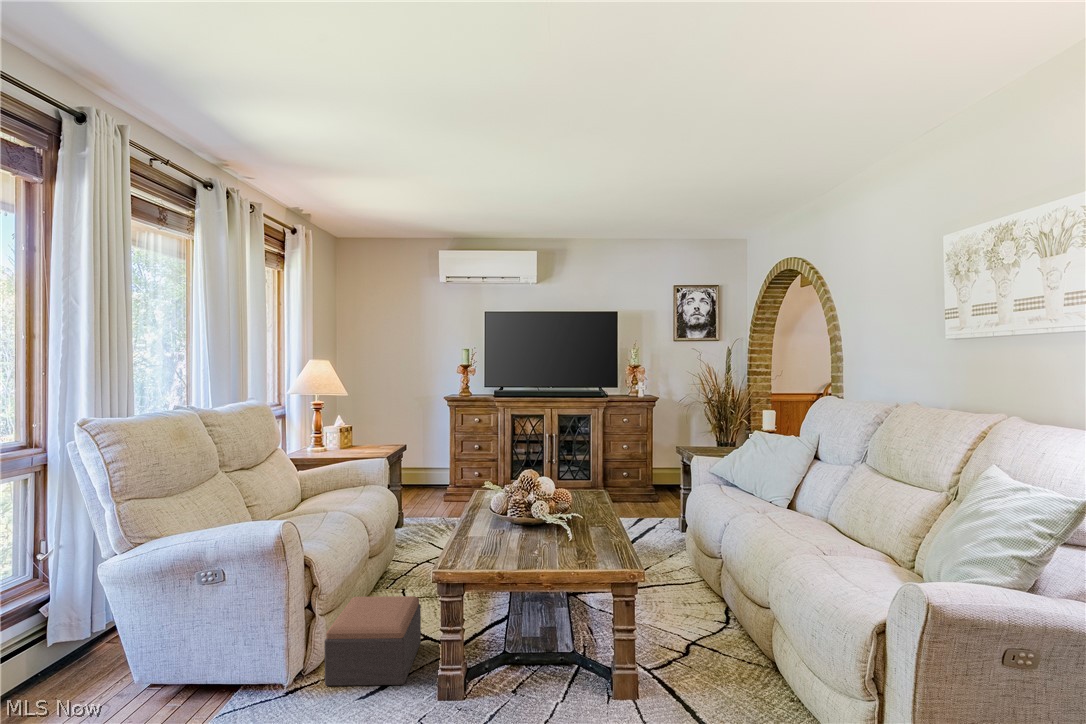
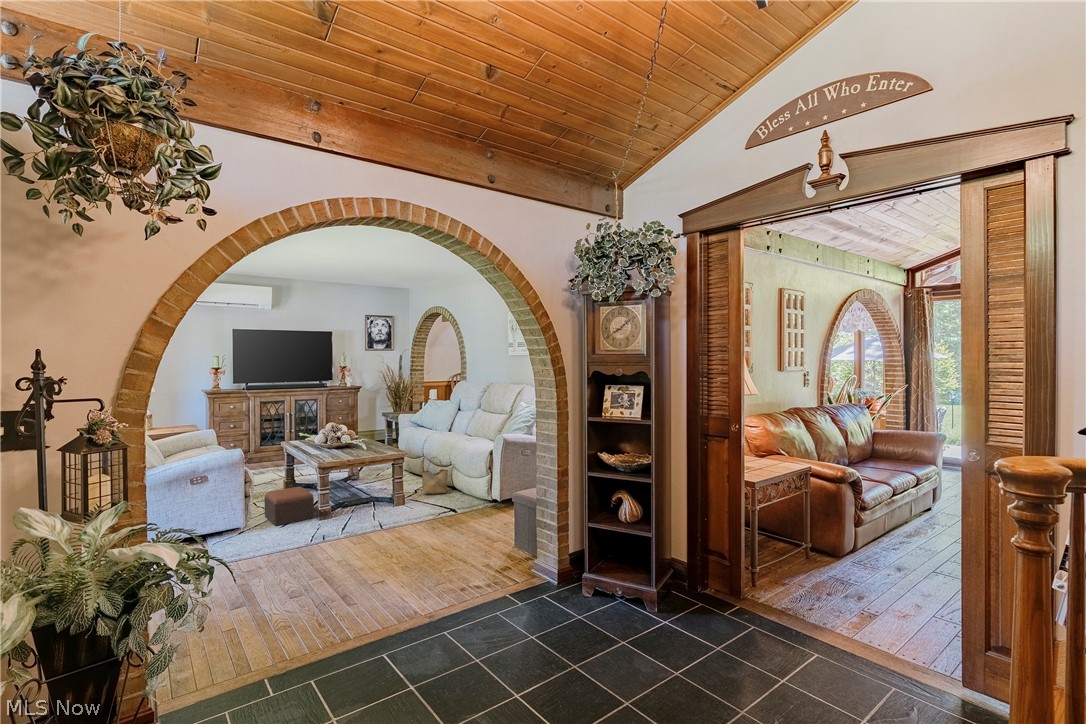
woven basket: none [672,586,744,696] -> present [422,457,448,494]

